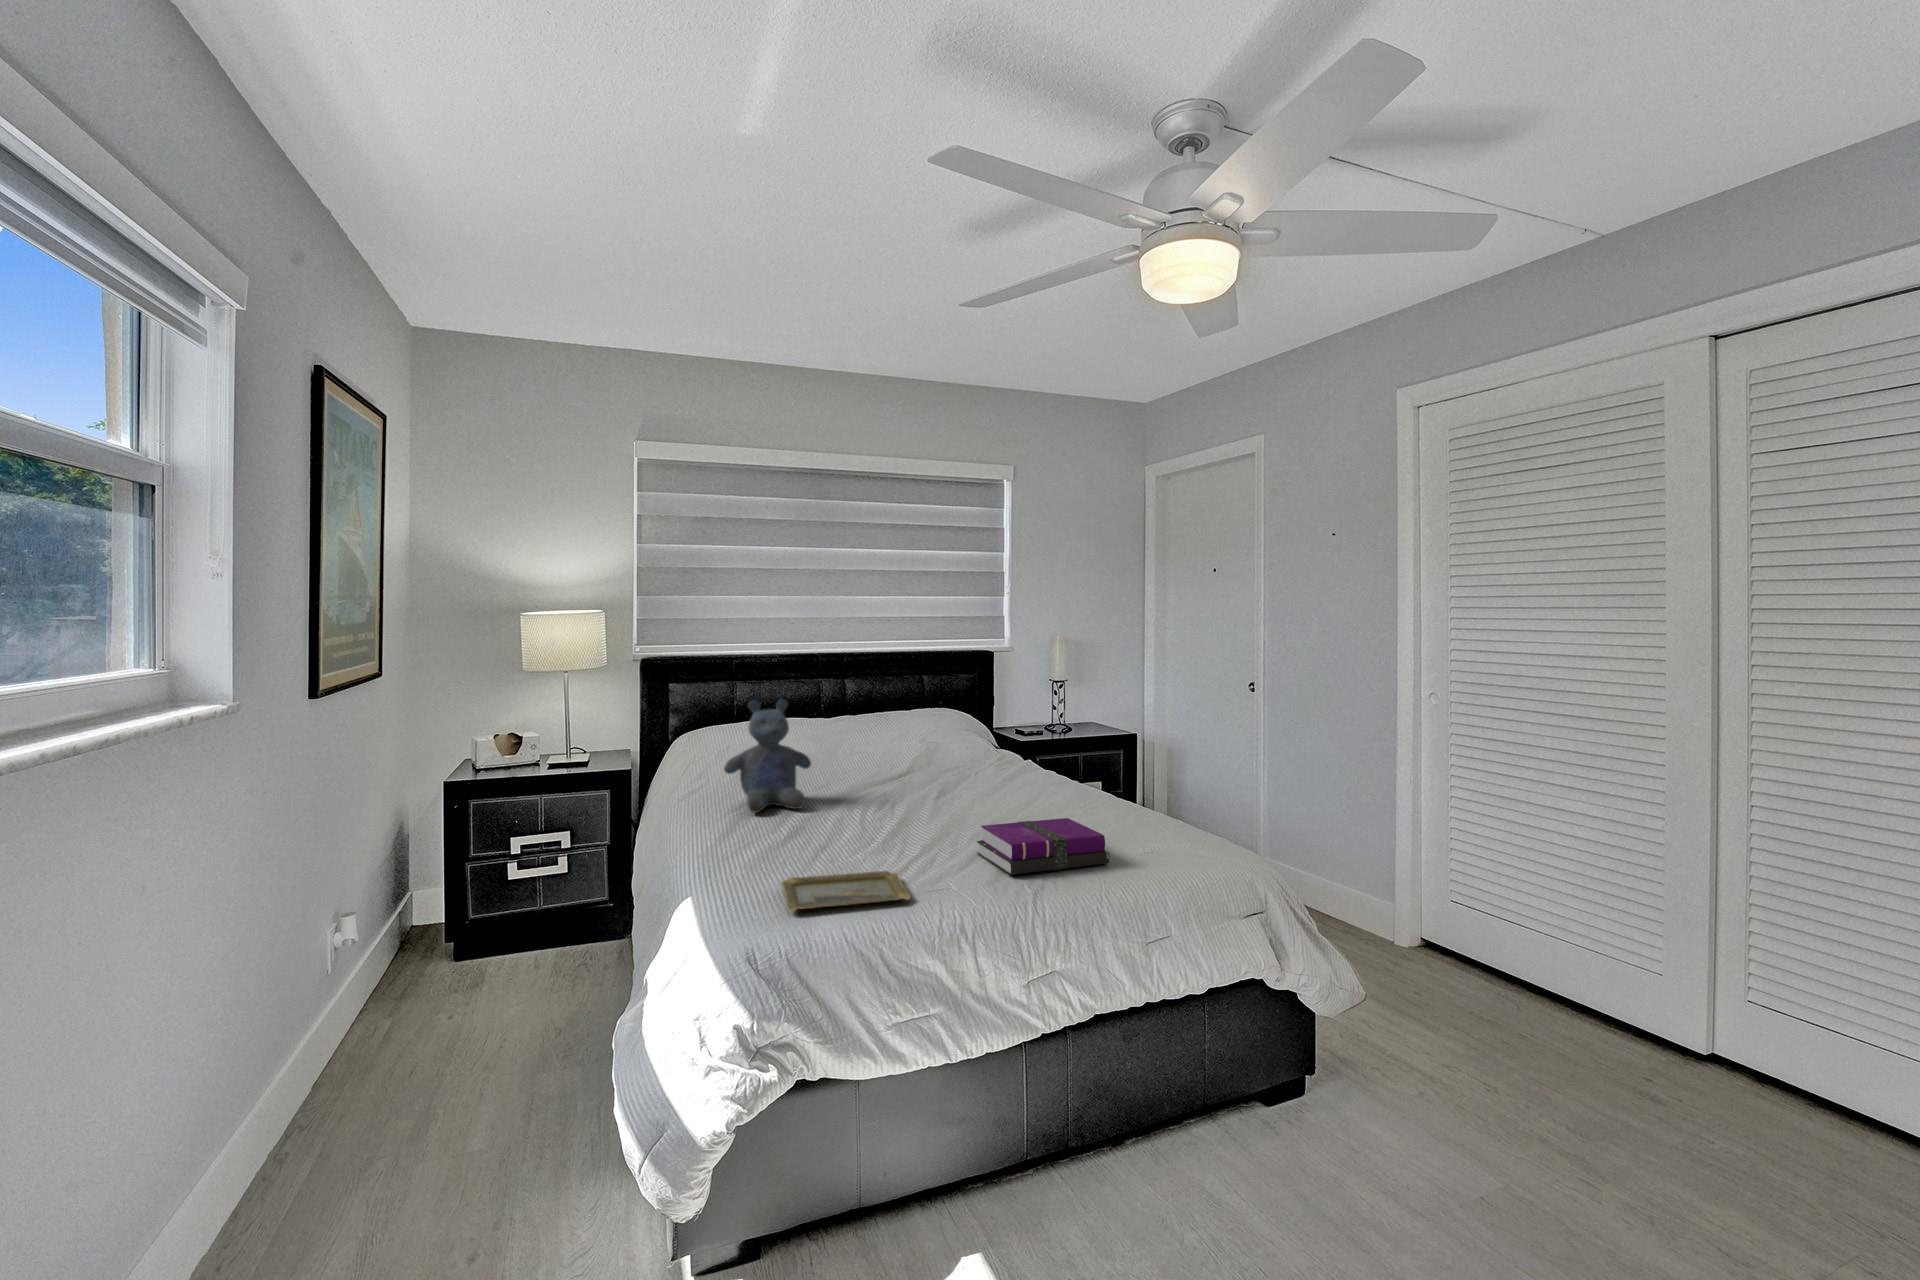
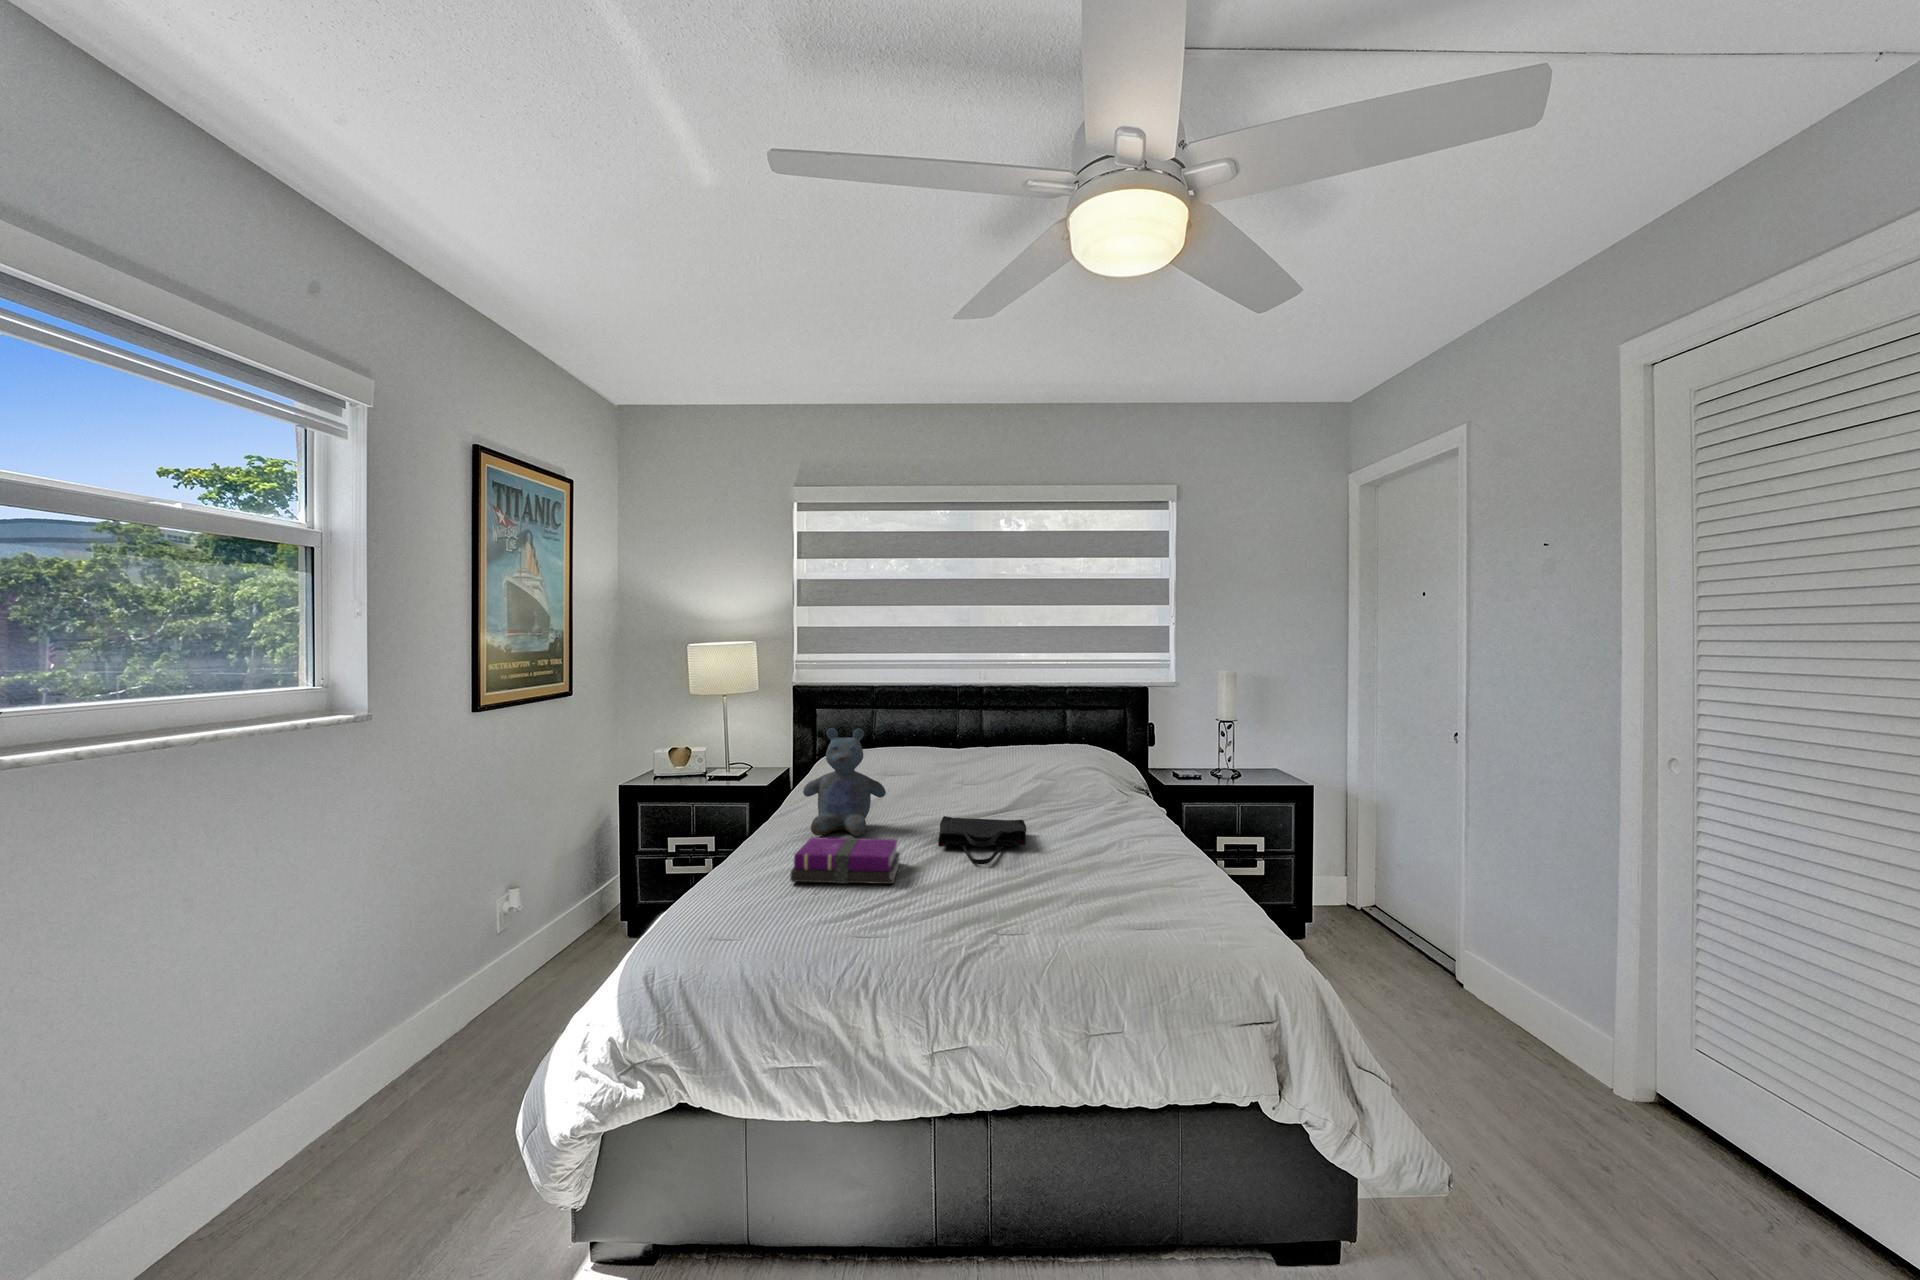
tote bag: none [876,779,973,821] -> present [938,816,1026,864]
notebook: present [977,818,1110,875] -> present [790,837,900,884]
tray: present [781,871,911,911] -> none [715,902,852,940]

